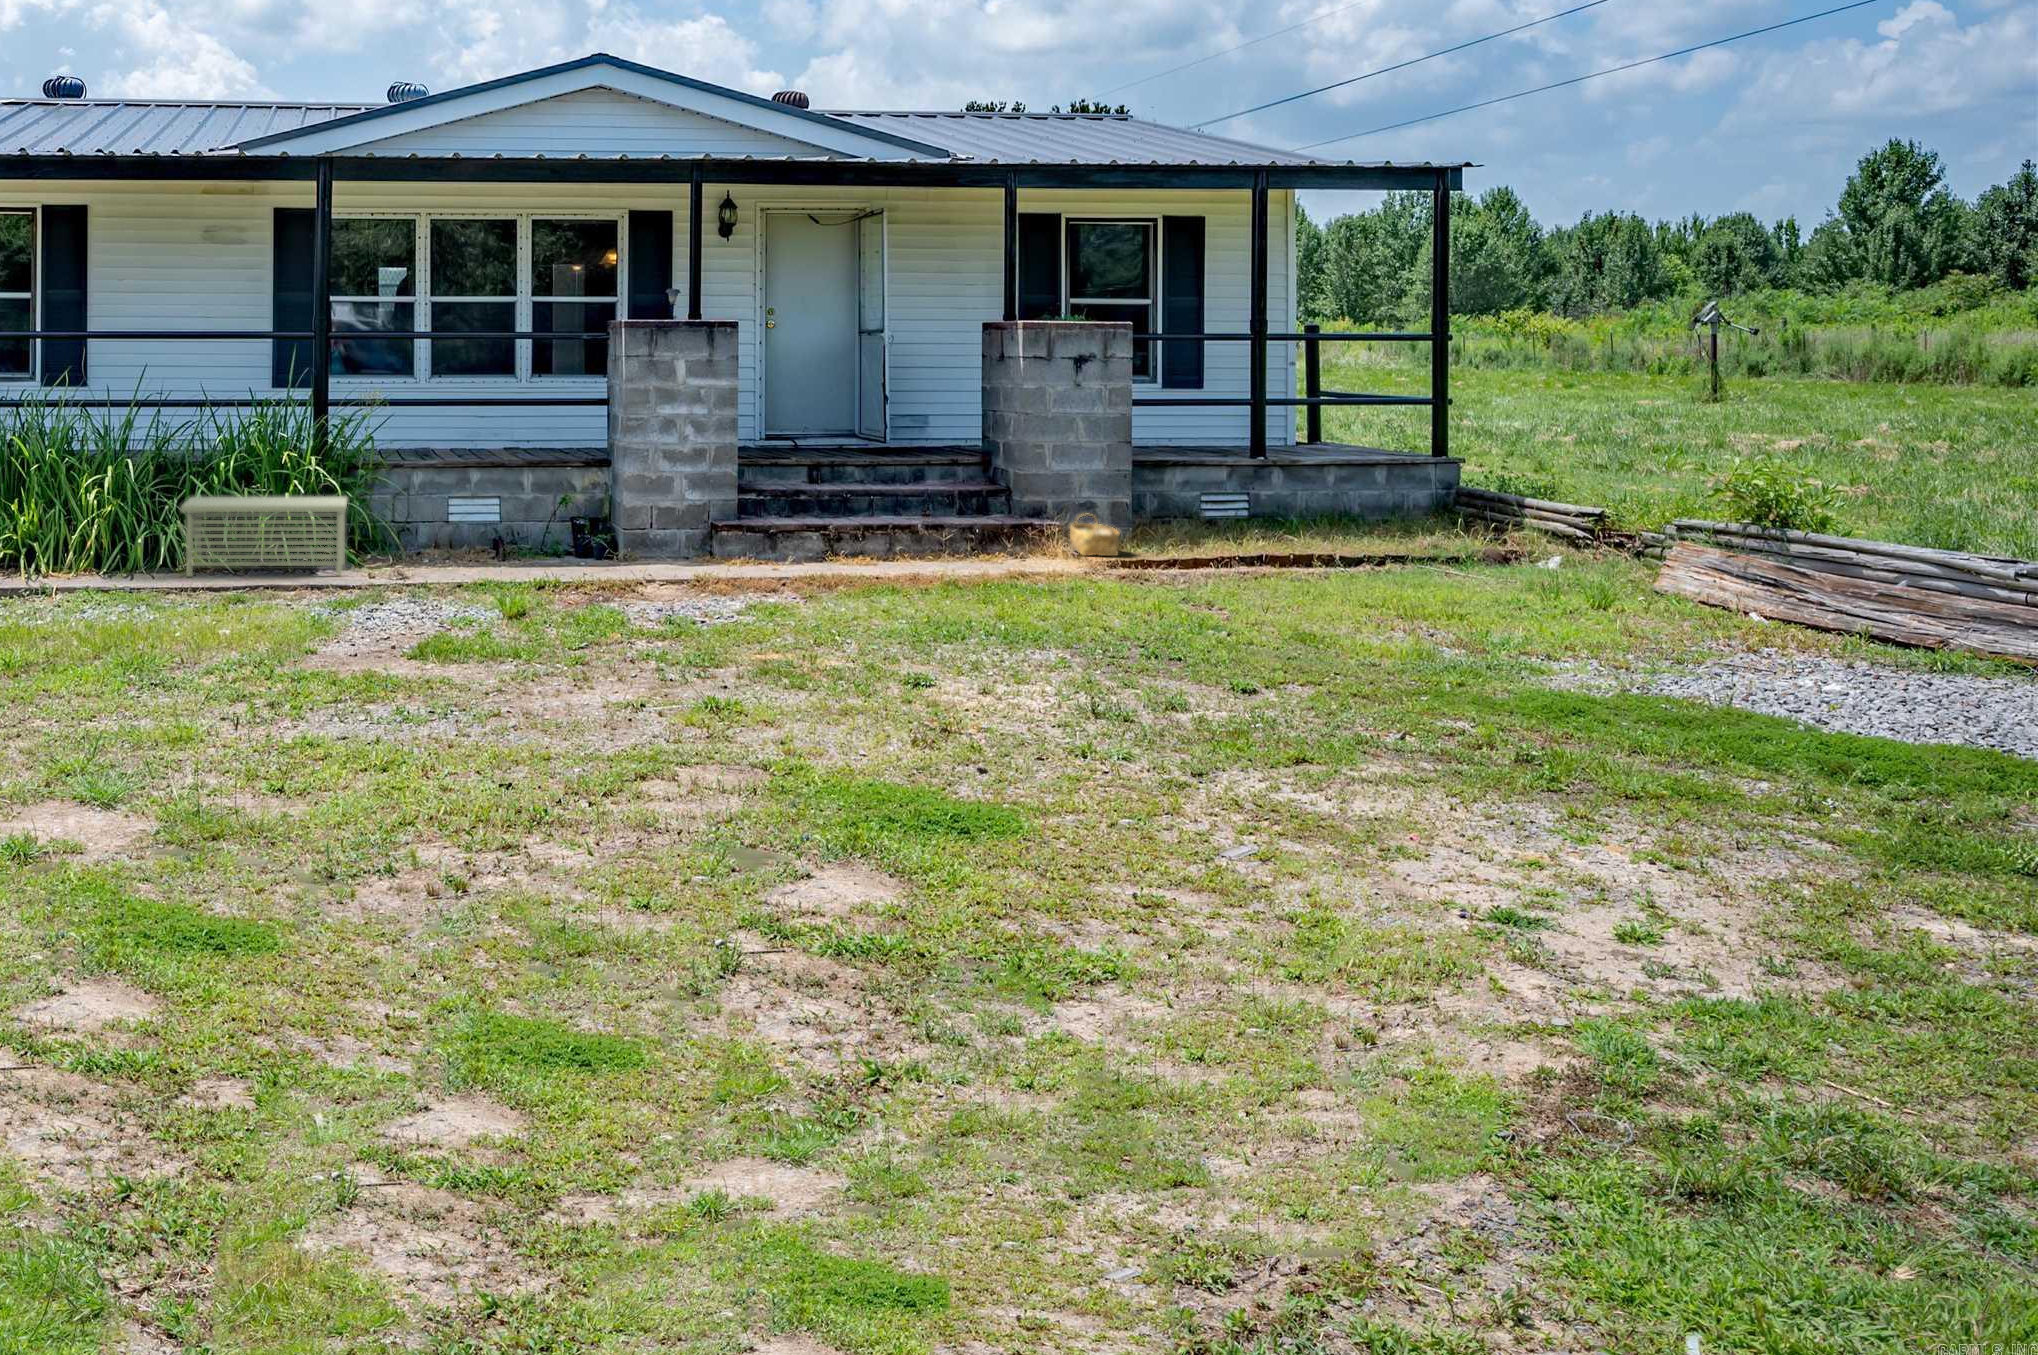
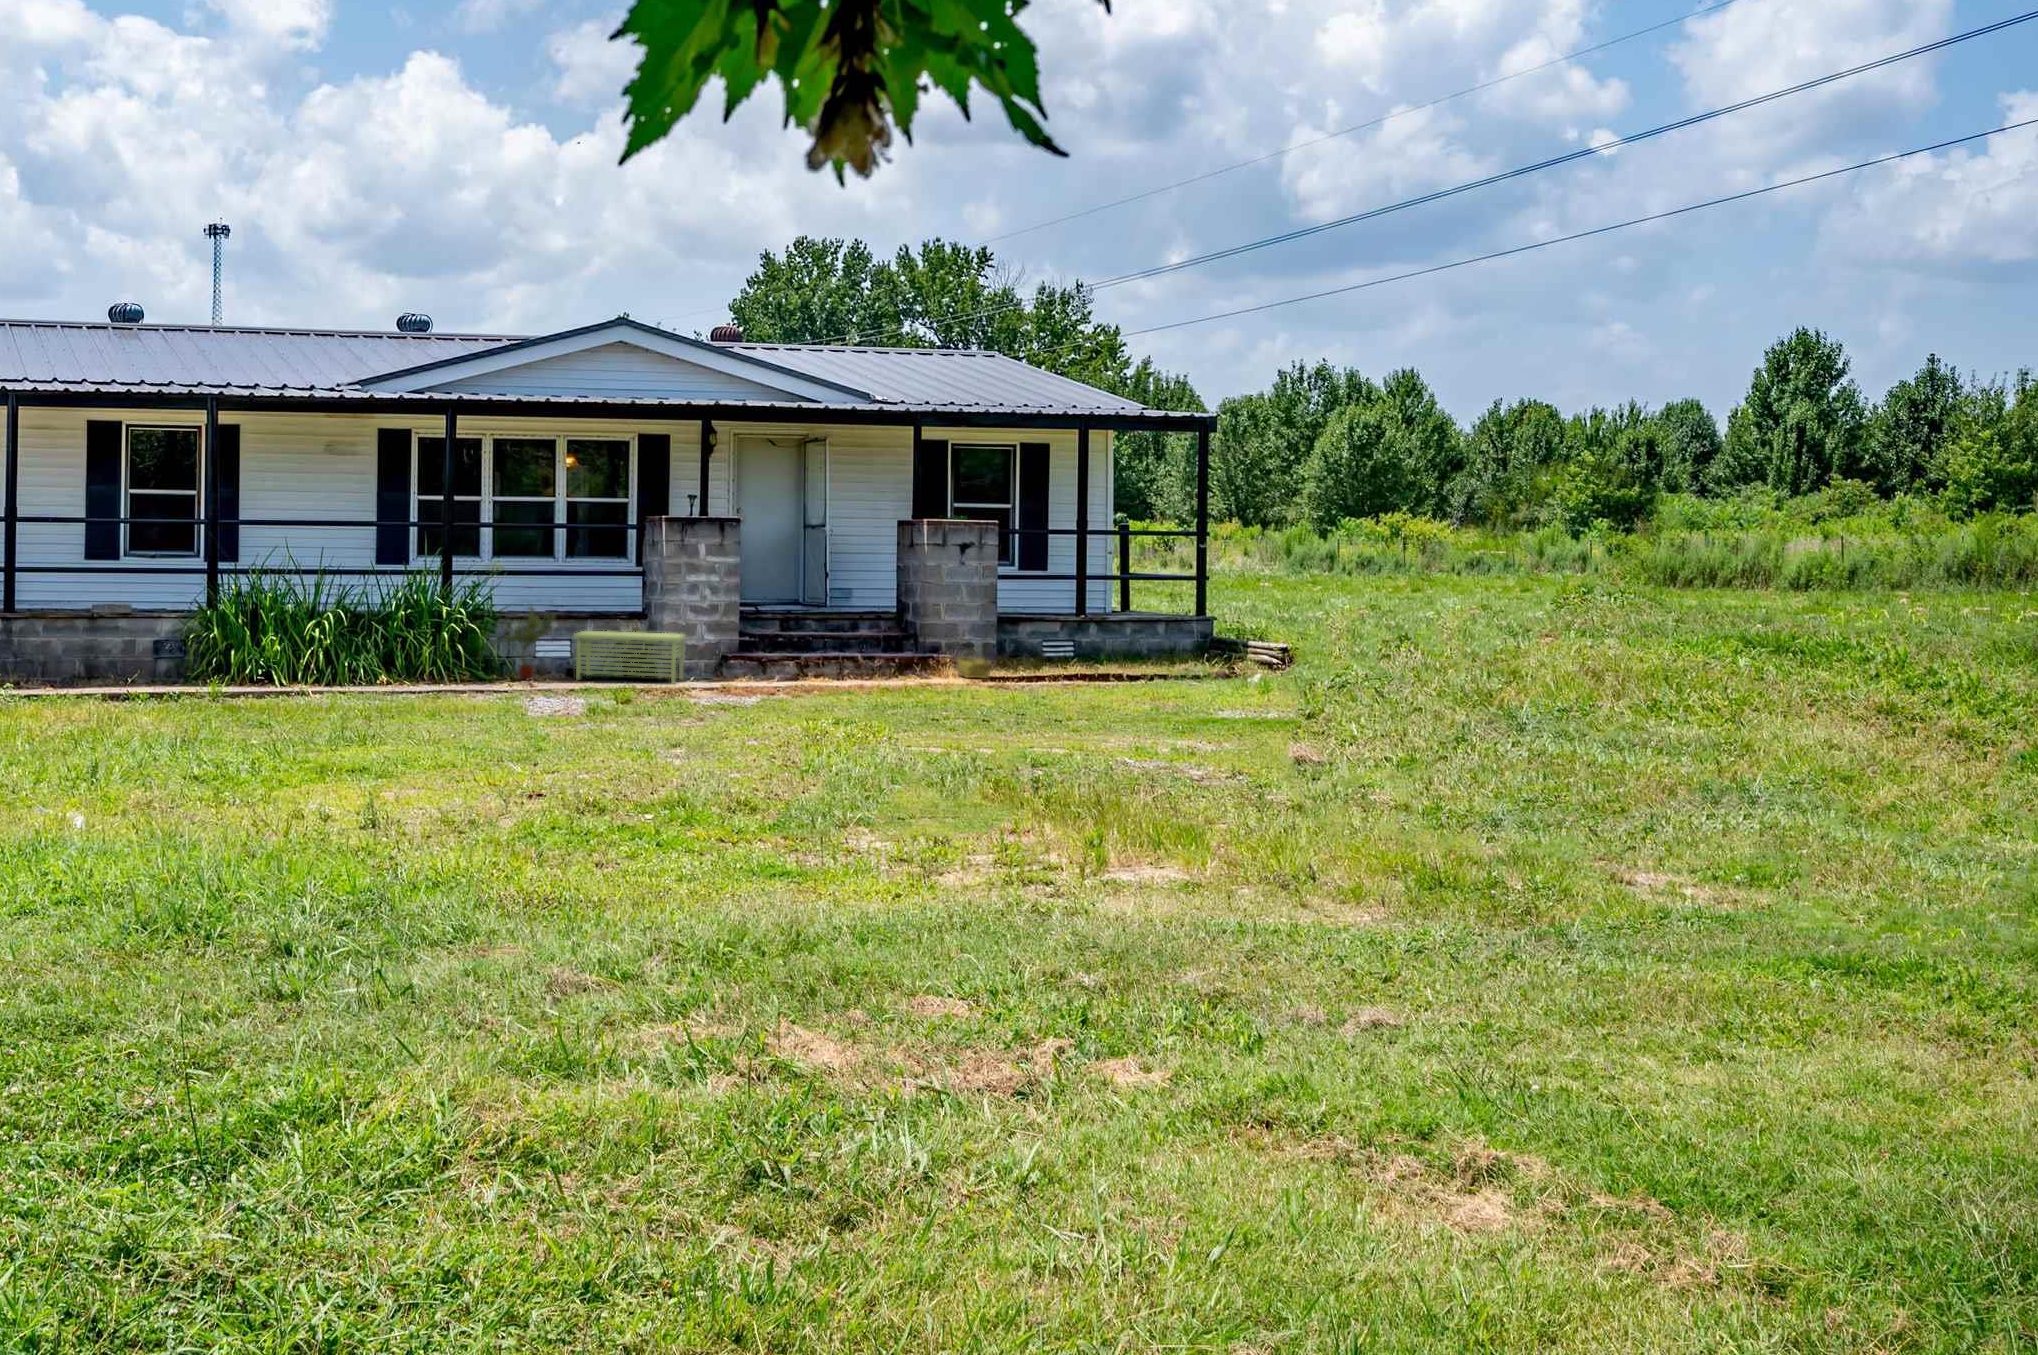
potted tree: none [378,448,467,559] -> present [500,607,555,680]
storage bench: present [180,496,347,577] -> present [573,631,685,683]

